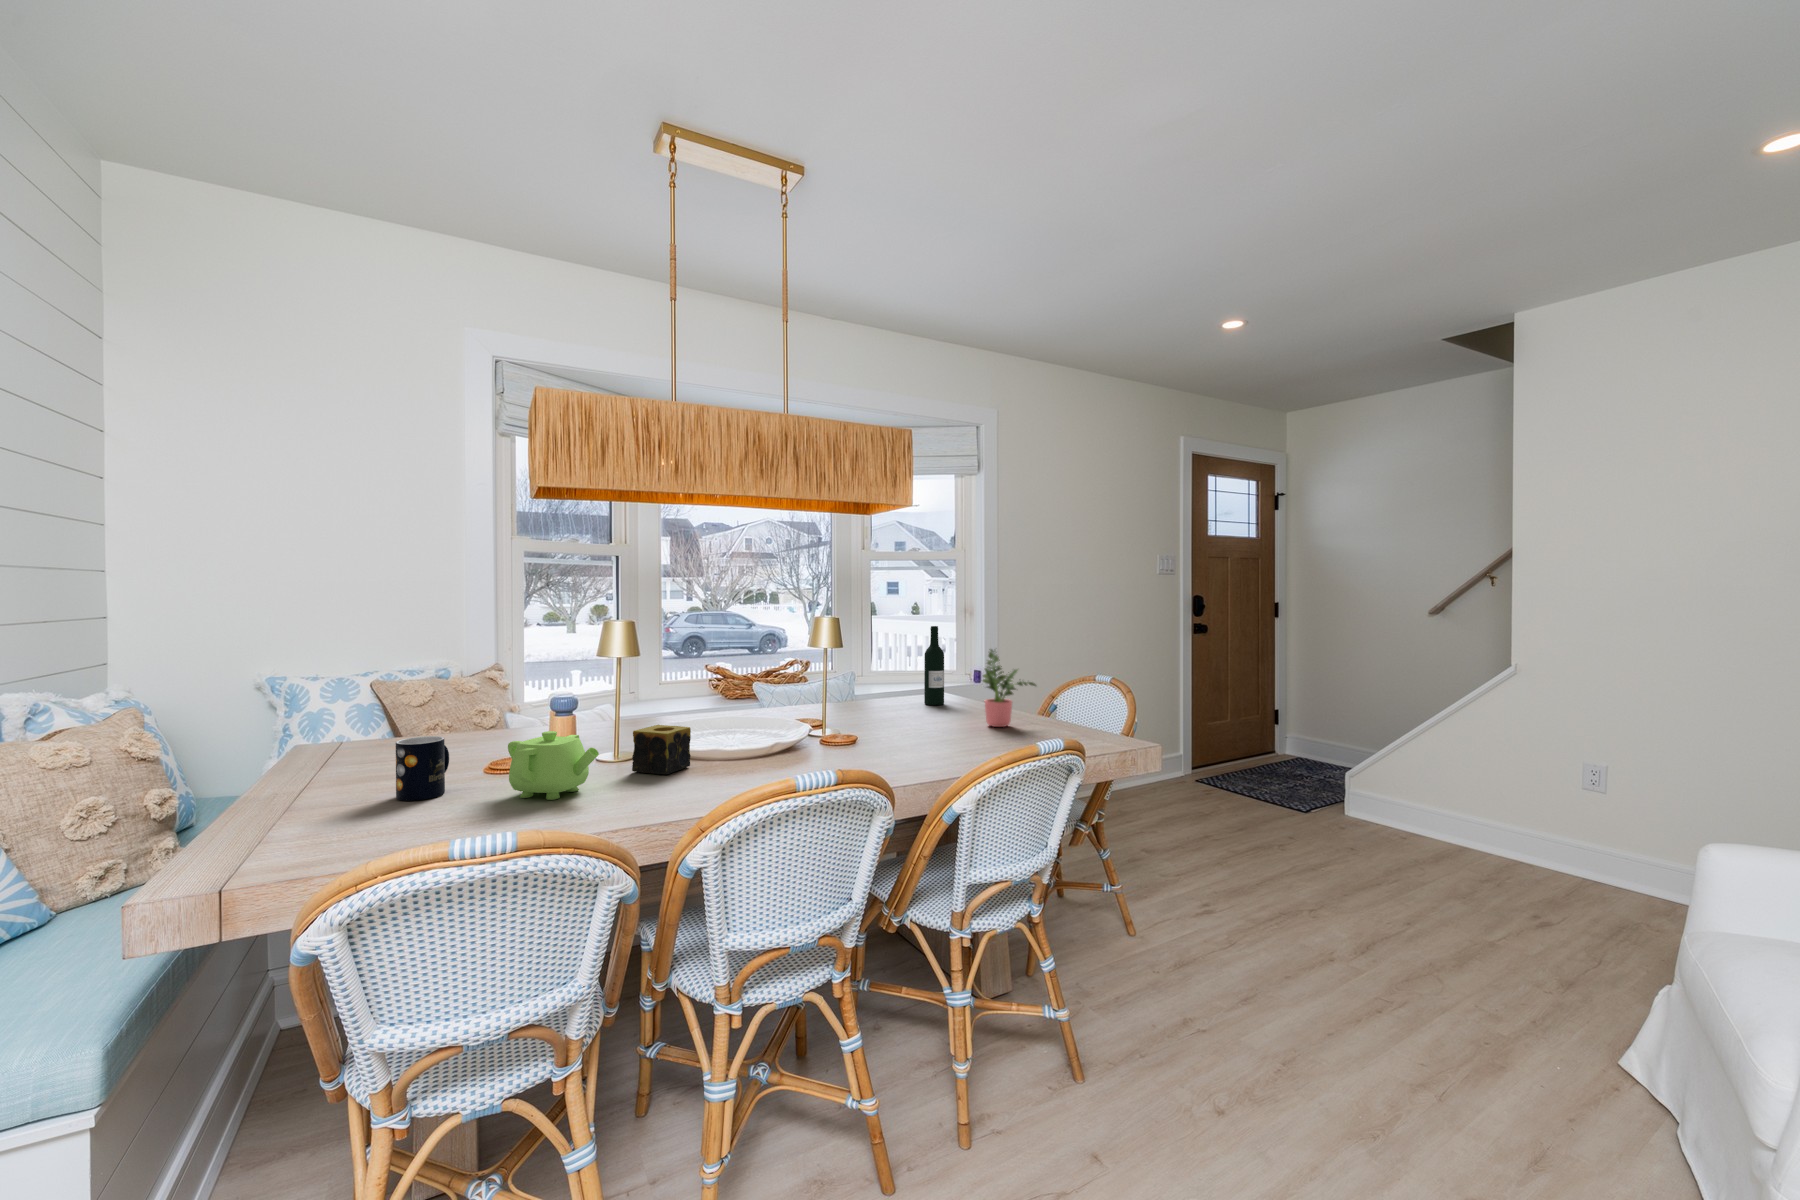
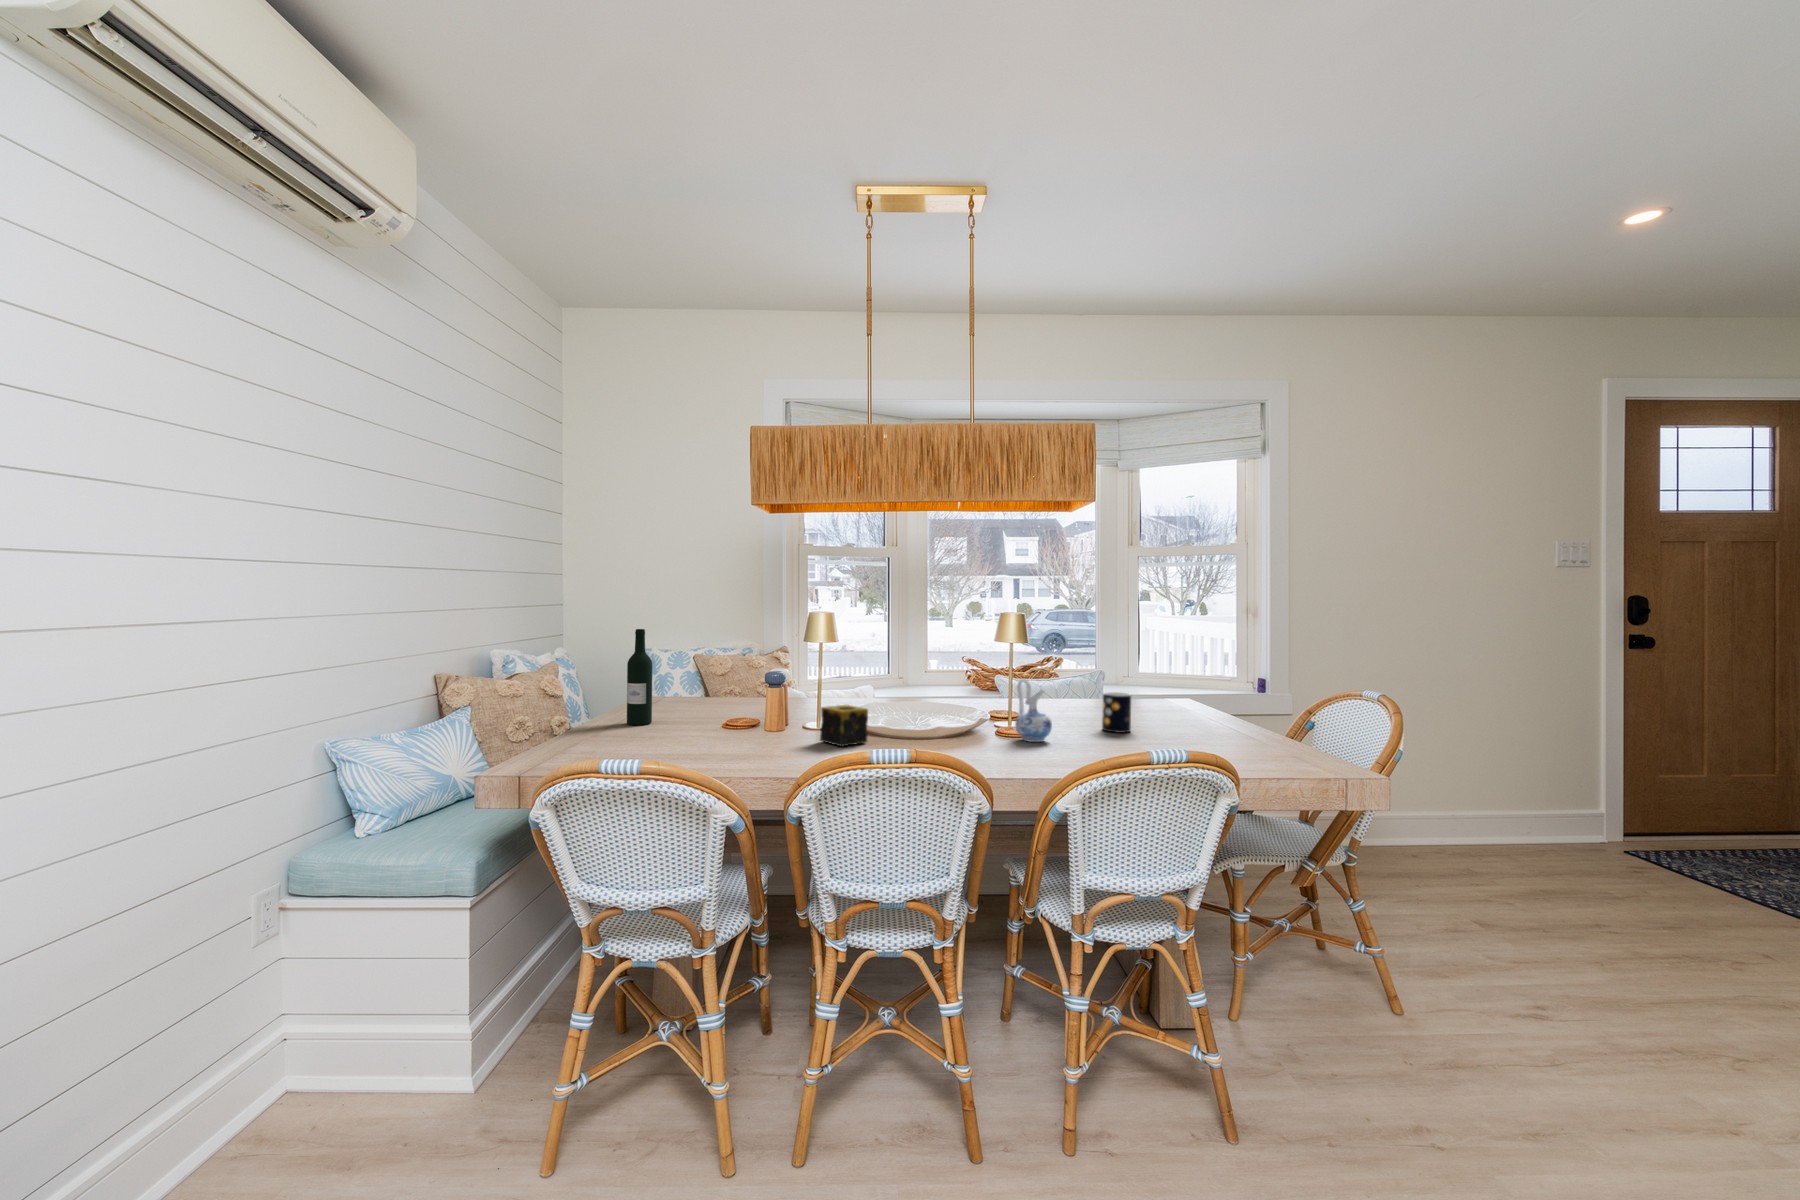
wine bottle: present [924,626,944,705] -> present [627,629,652,725]
potted plant: present [983,649,1036,727] -> none [1186,658,1256,744]
ceramic pitcher: none [835,680,872,744] -> present [1015,679,1052,742]
teapot: present [508,731,599,800] -> none [714,700,776,753]
mug: present [396,736,449,801] -> present [1102,692,1131,733]

